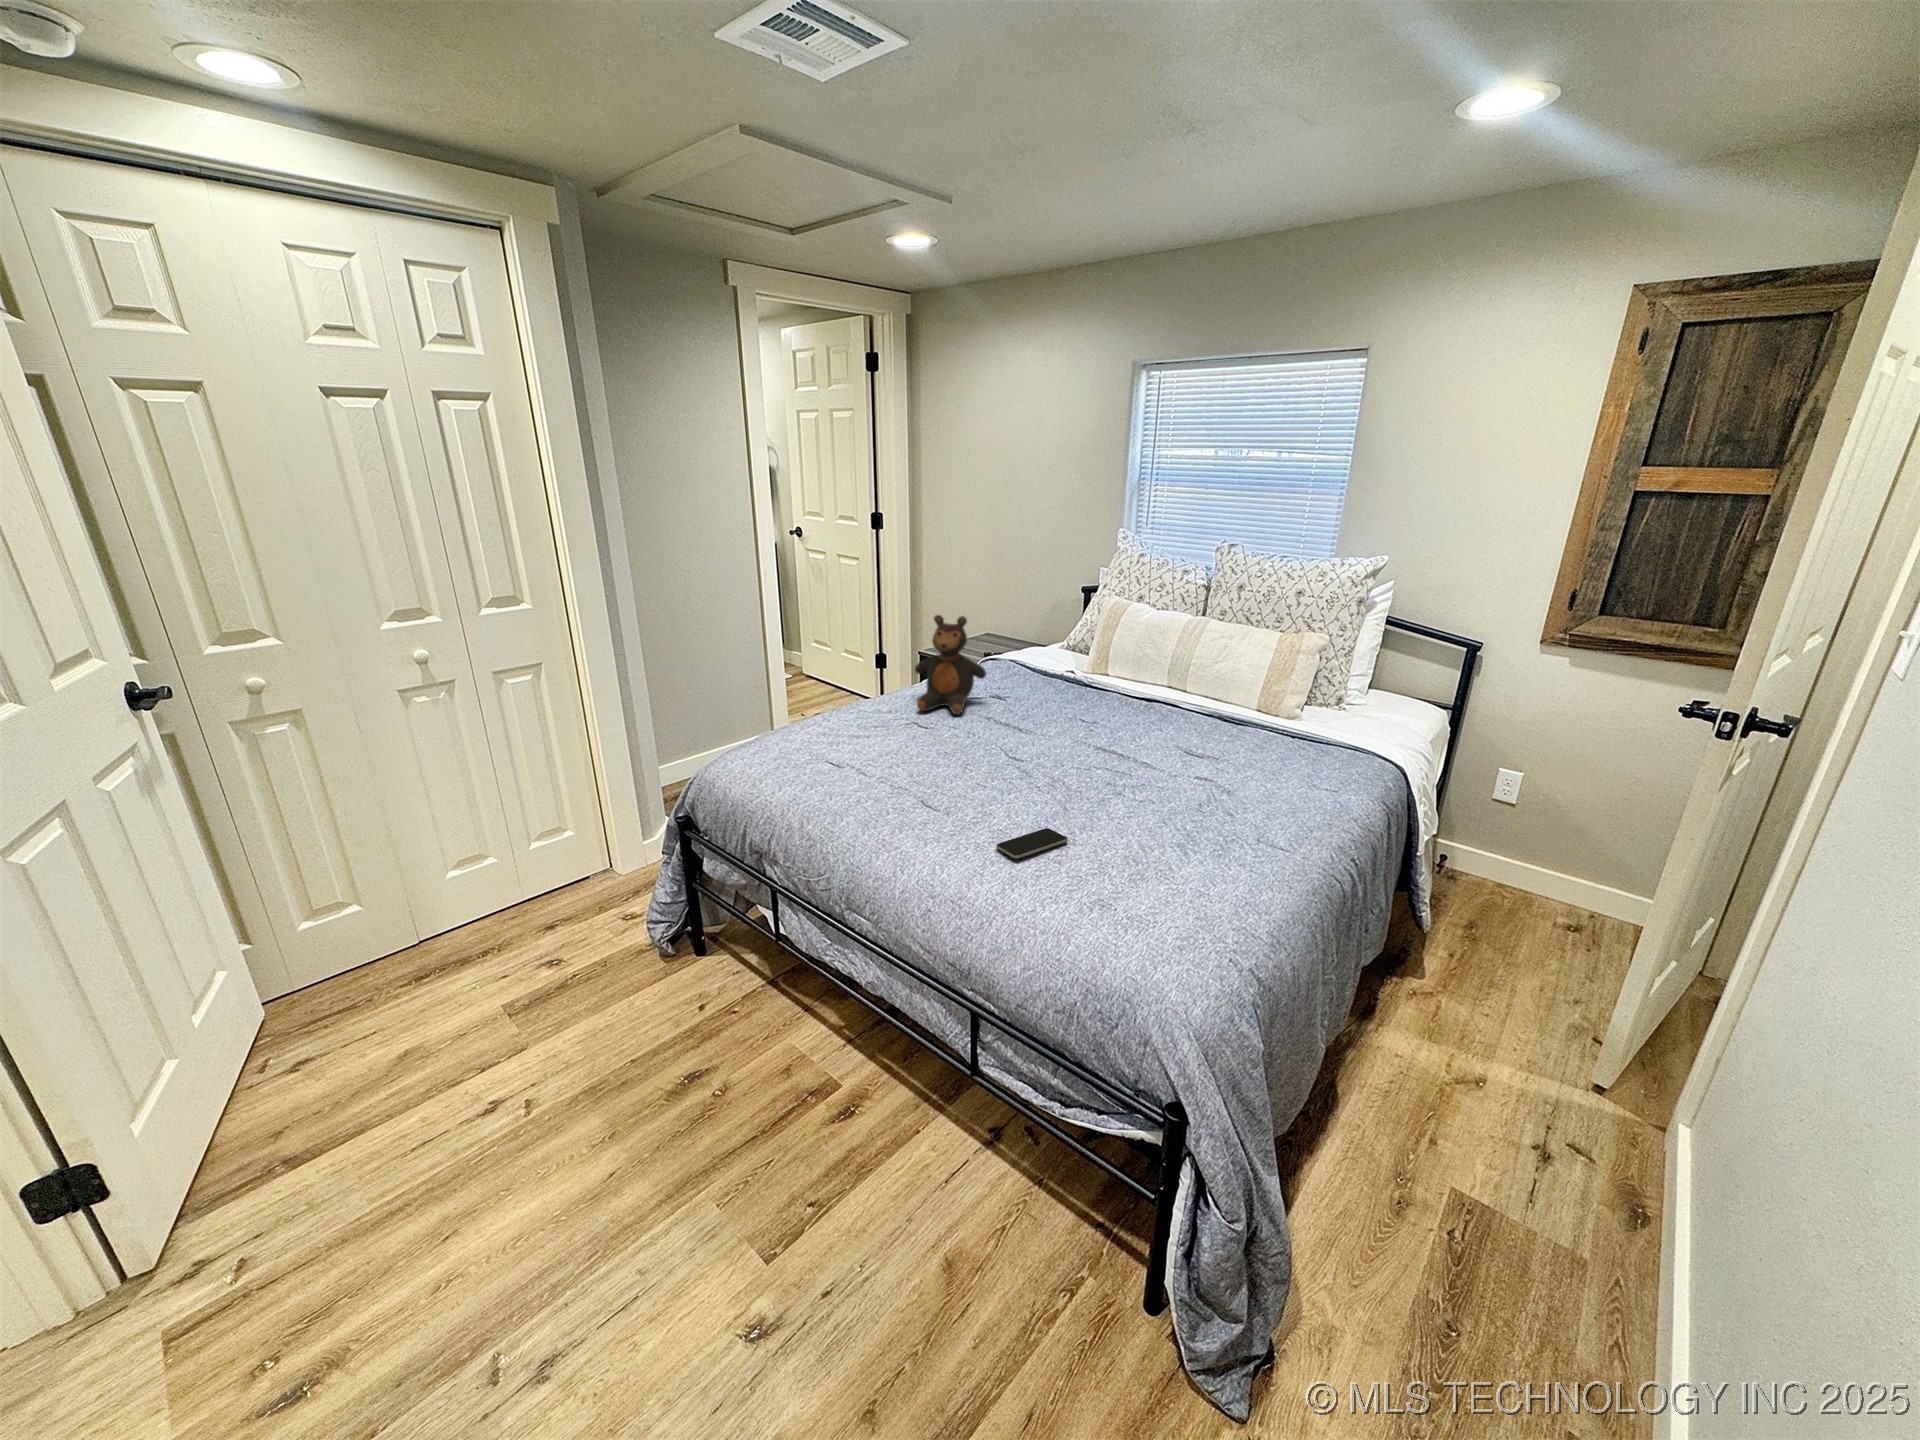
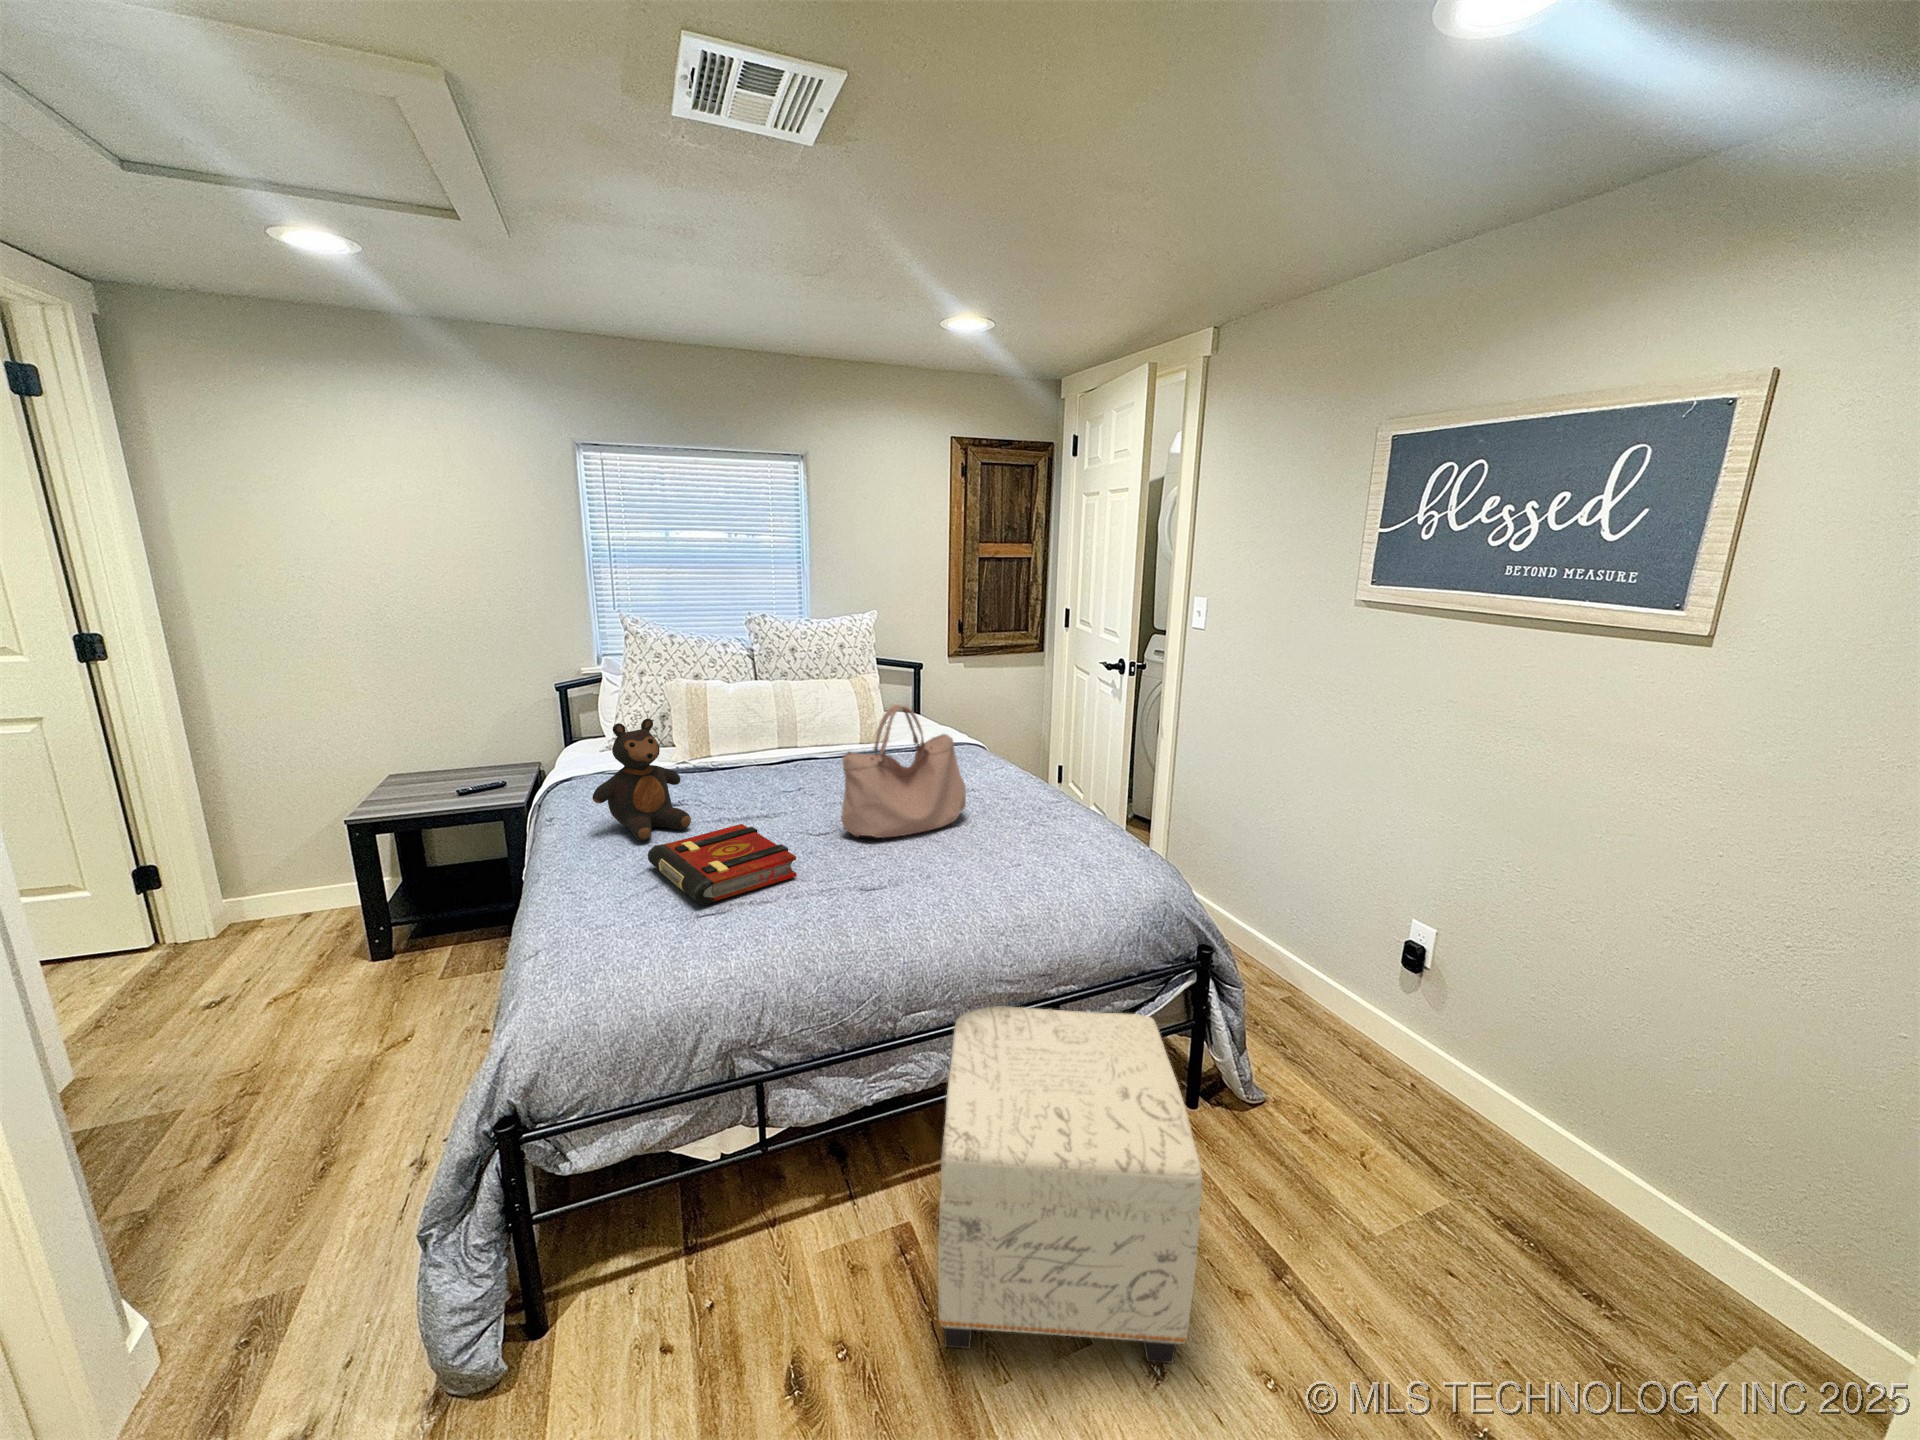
handbag: none [1012,648,1151,800] -> present [841,705,966,838]
book: none [835,711,958,772] -> present [648,824,797,906]
smartphone: present [996,828,1068,859] -> none [972,850,1011,878]
ottoman: none [708,946,989,1348] -> present [938,1006,1202,1364]

